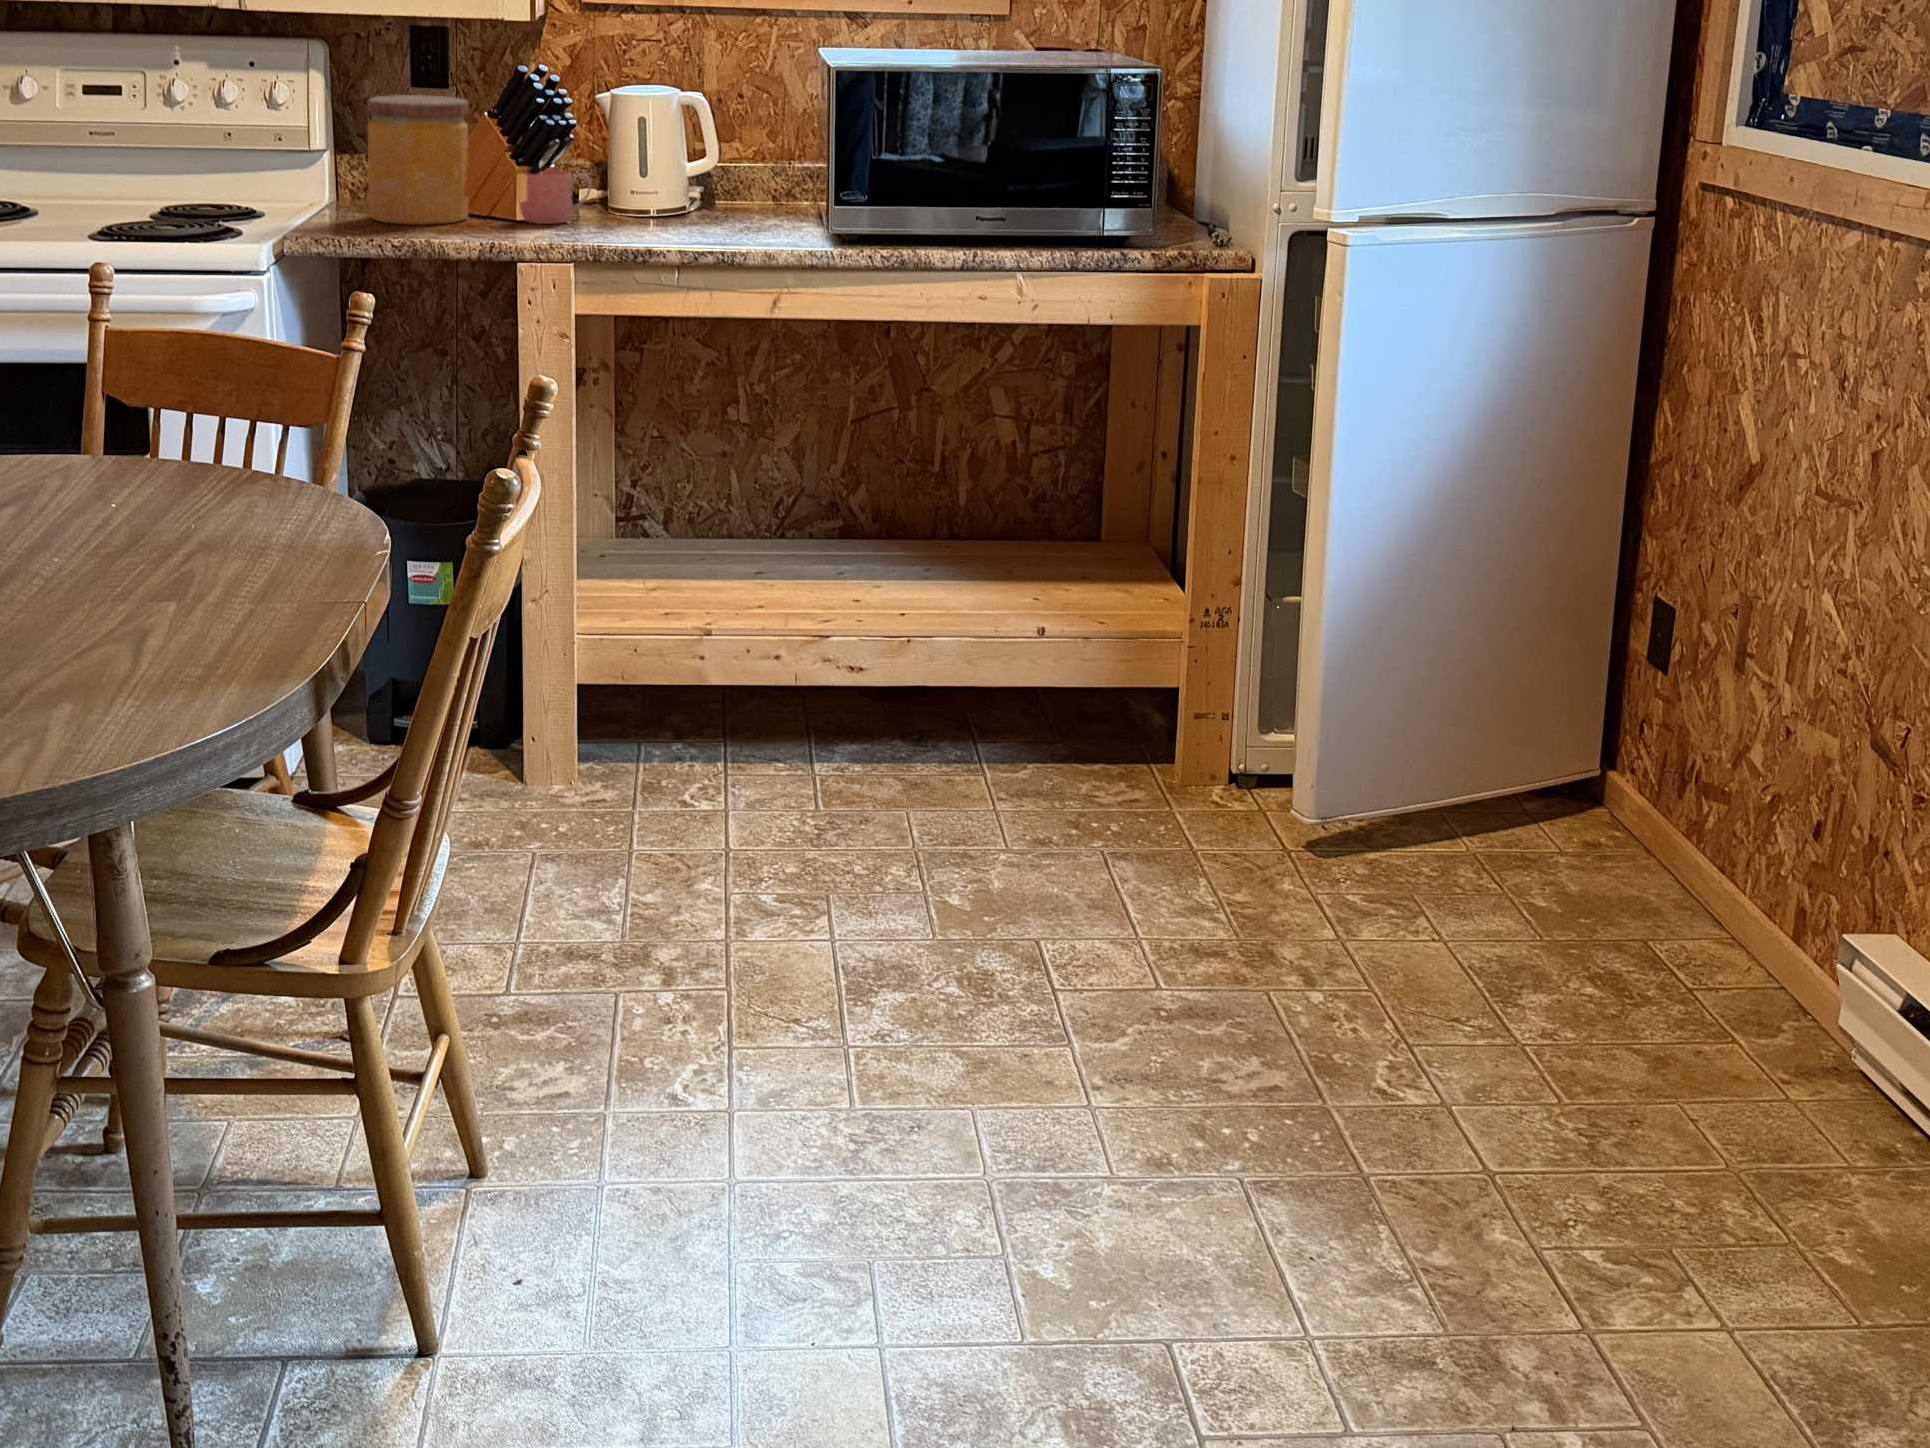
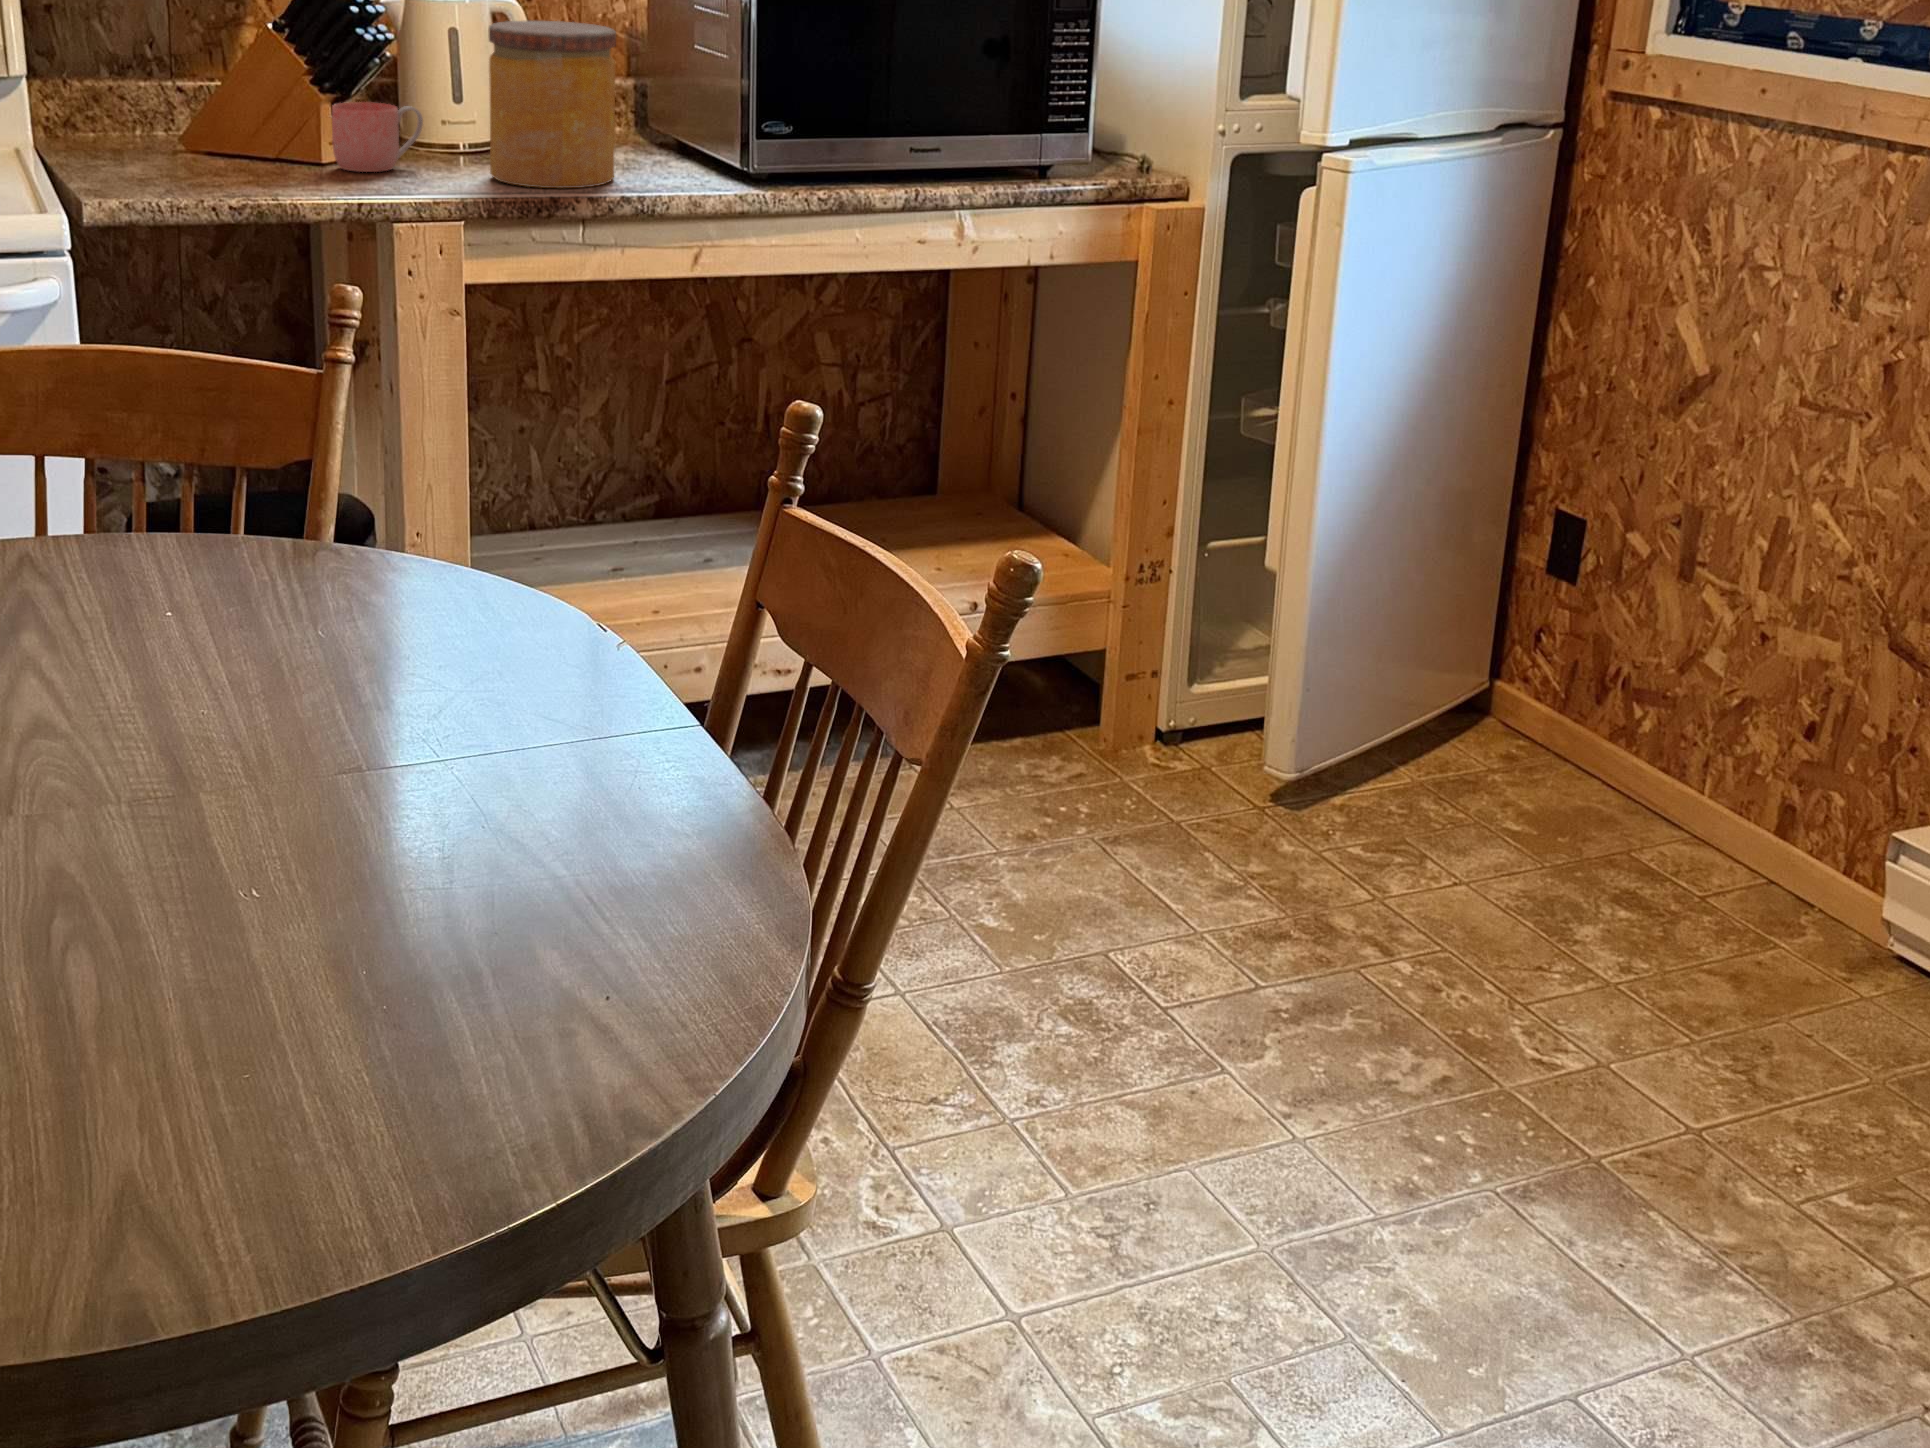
jar: present [367,95,468,225] -> present [488,21,616,188]

